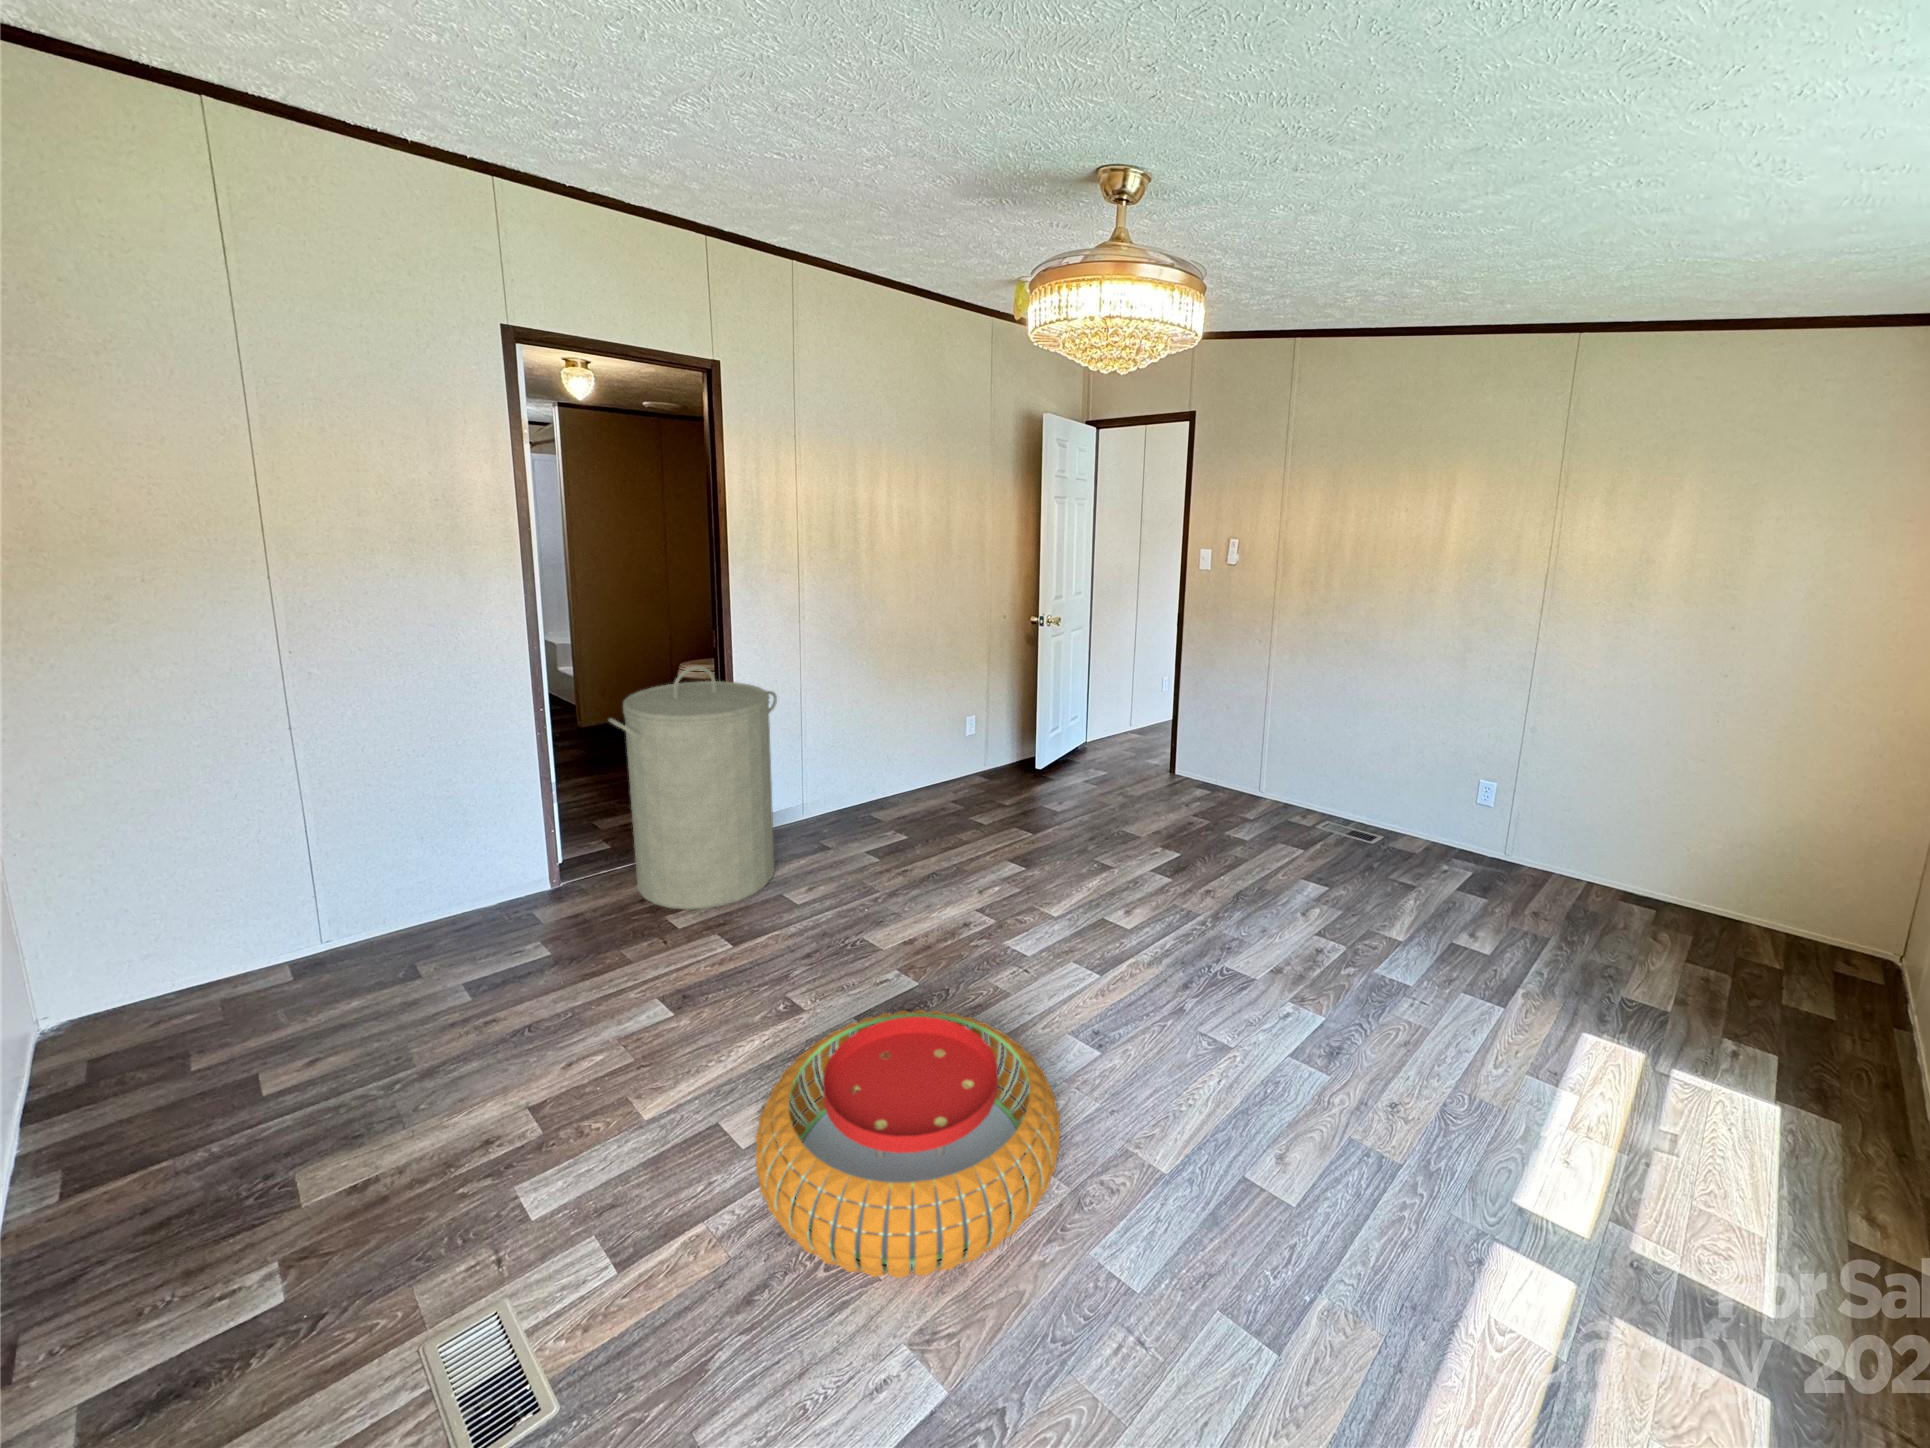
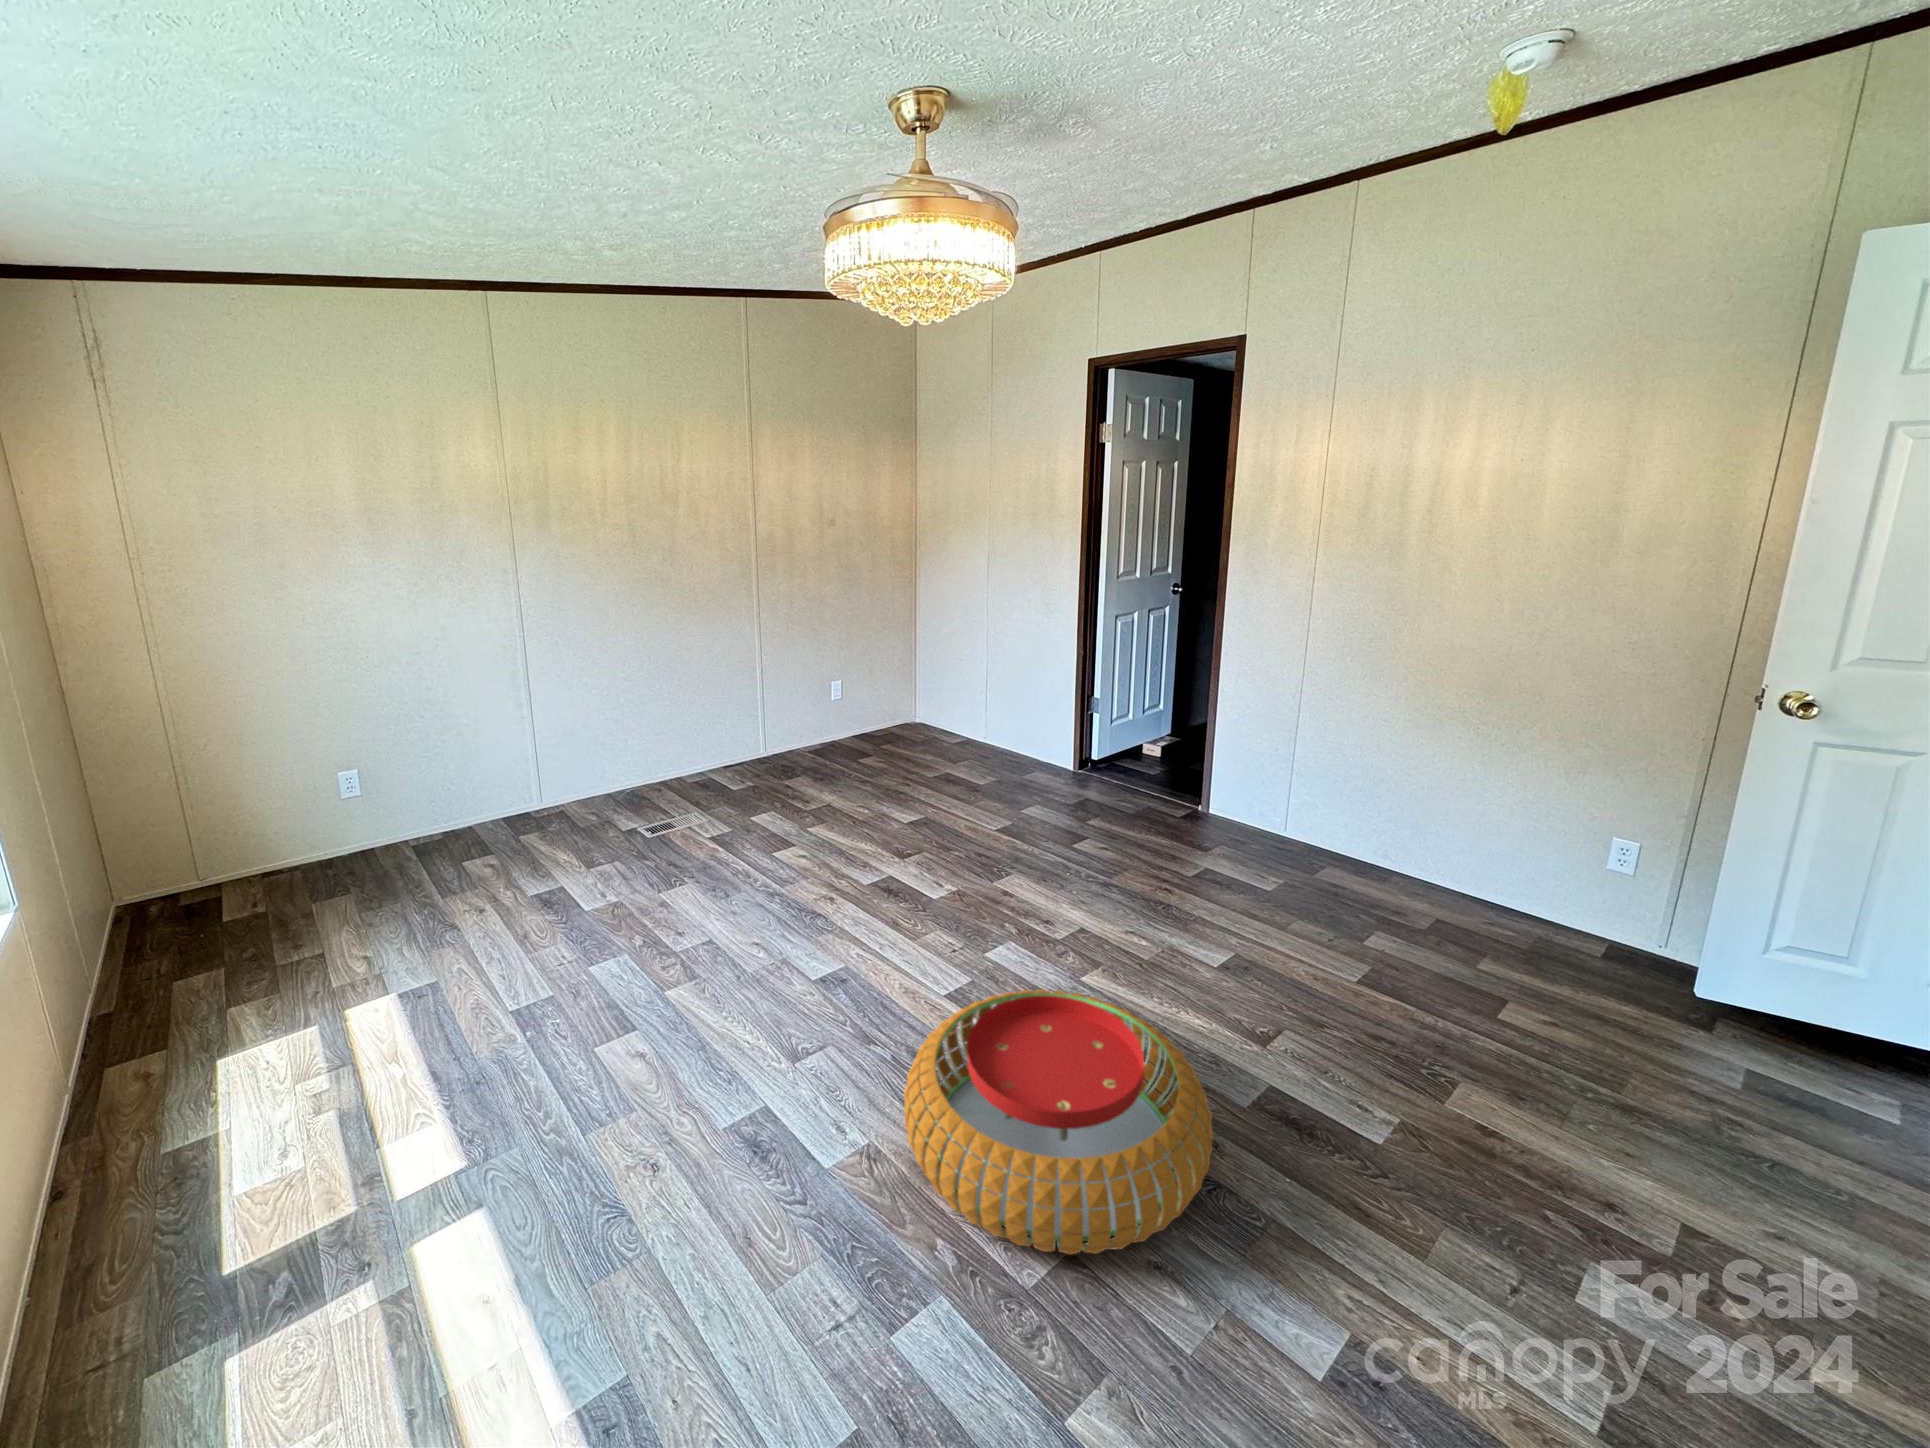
laundry hamper: present [609,666,777,910] -> none [1386,687,1641,989]

